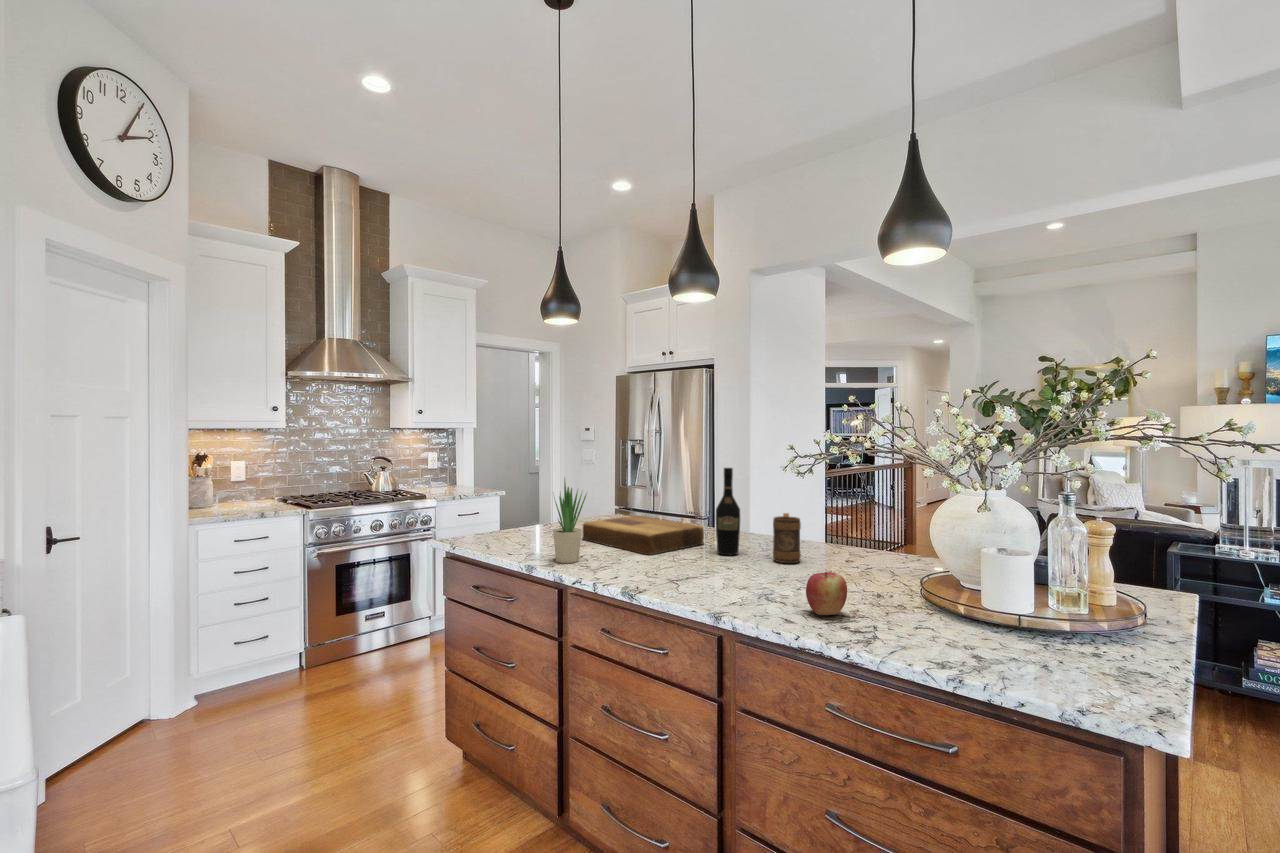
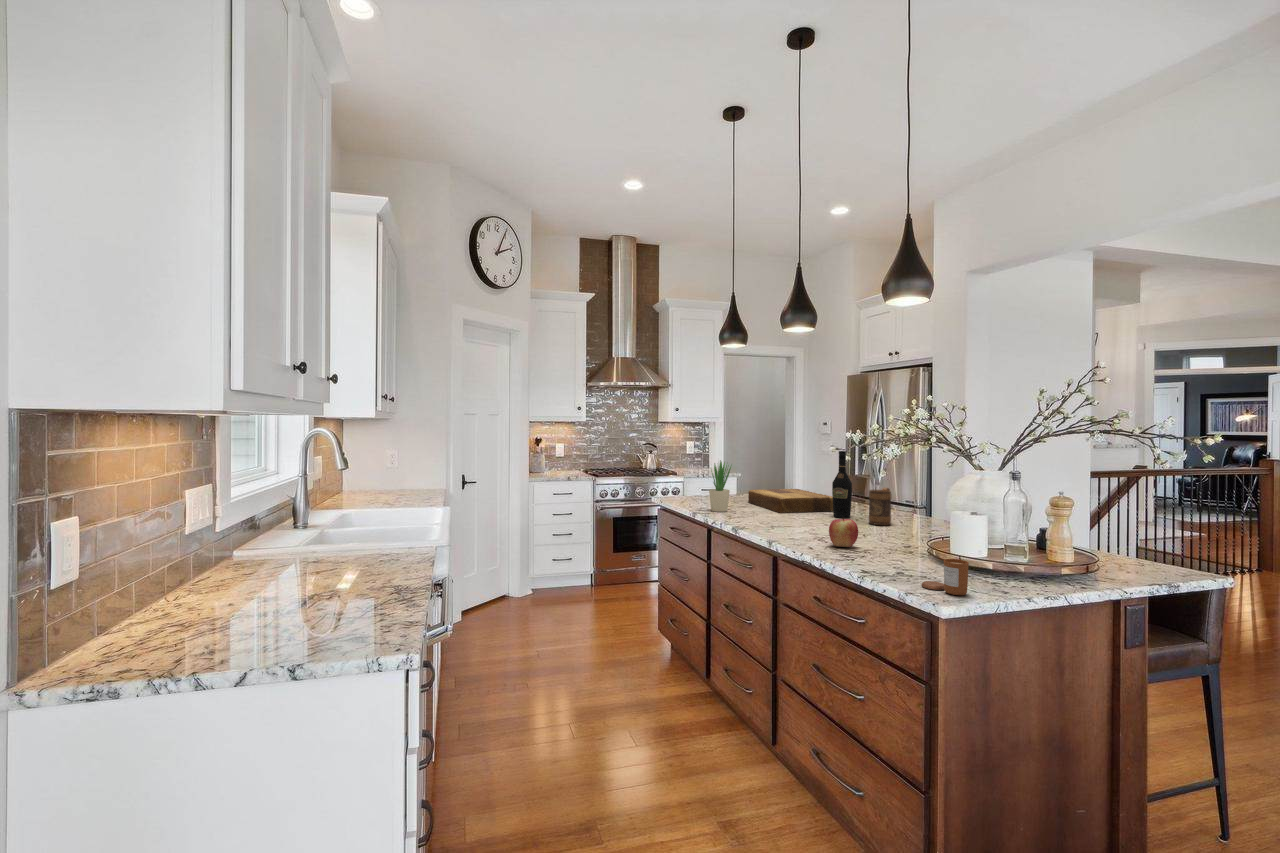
candle: none [1059,643,1148,703] -> present [922,559,969,595]

